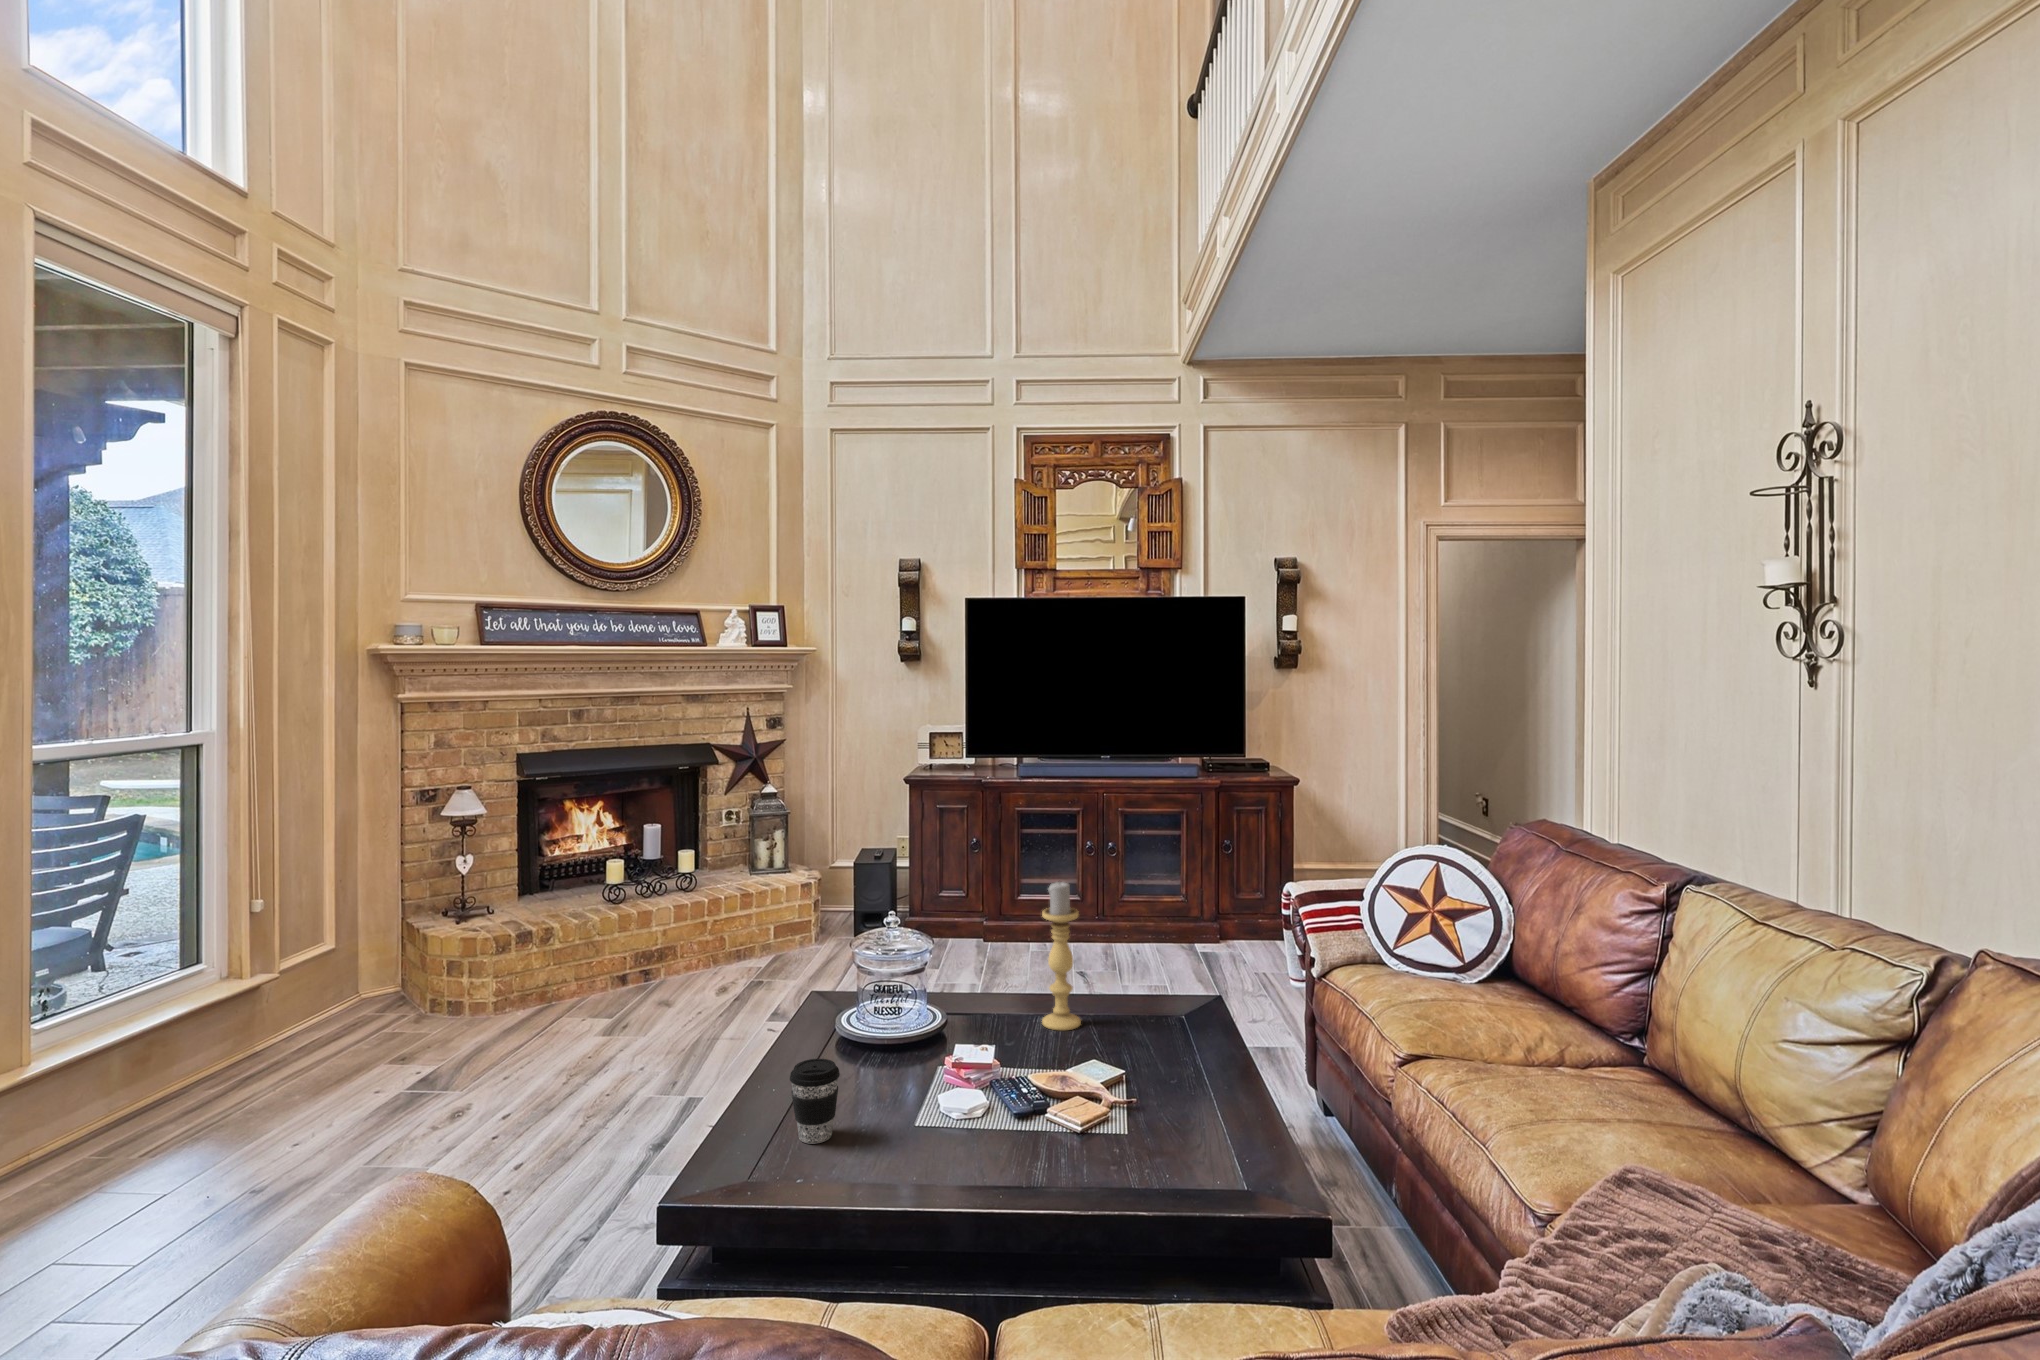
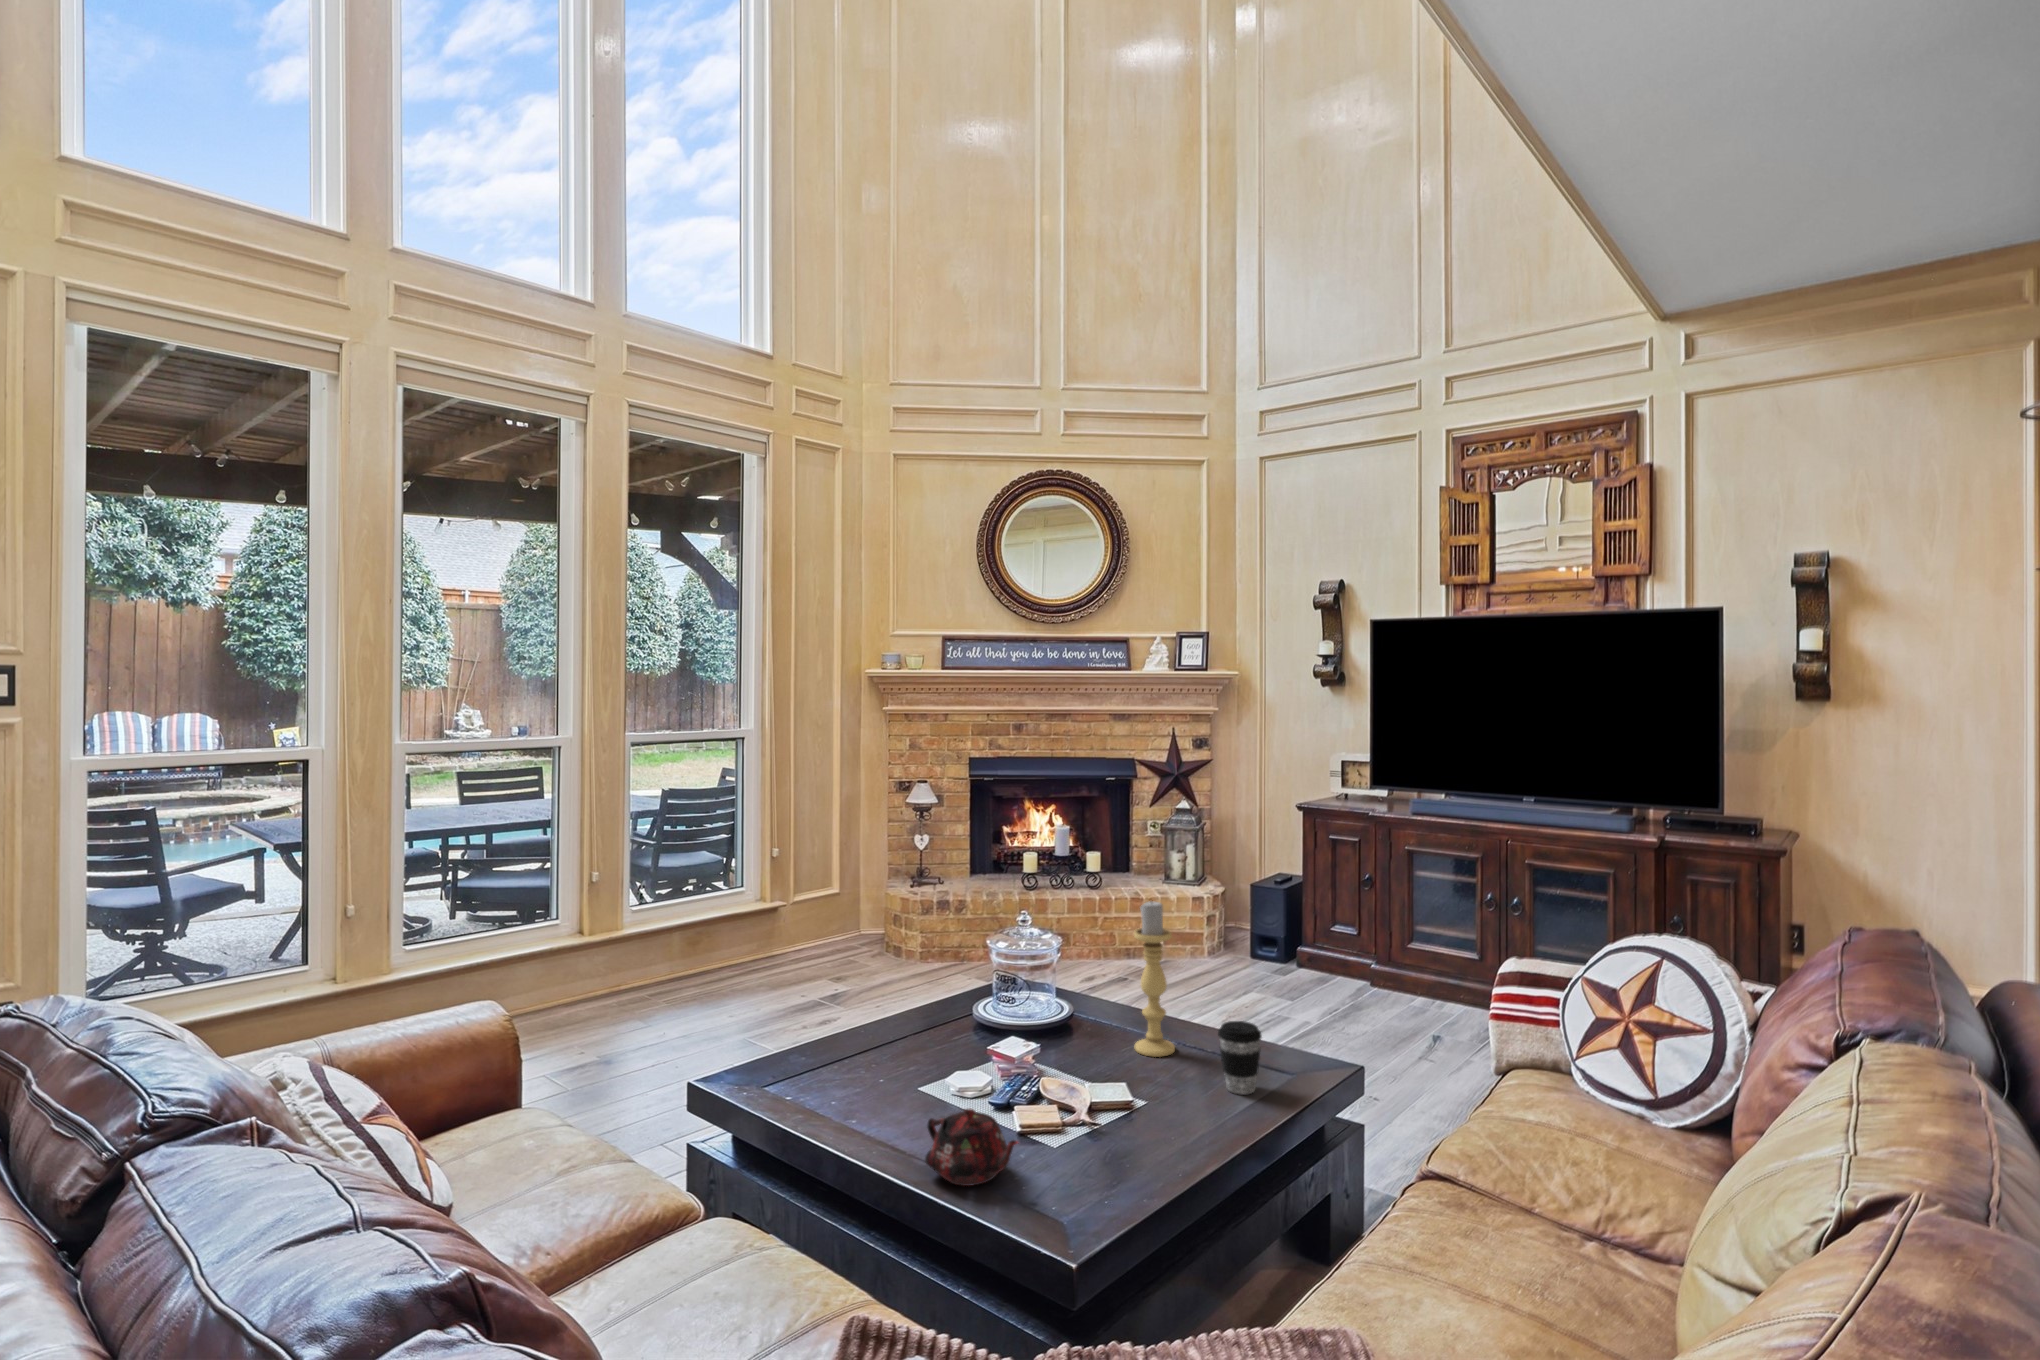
coffee cup: present [790,1059,840,1144] -> present [1218,1021,1262,1094]
teapot: none [1062,1104,1187,1181] -> present [925,1109,1018,1186]

